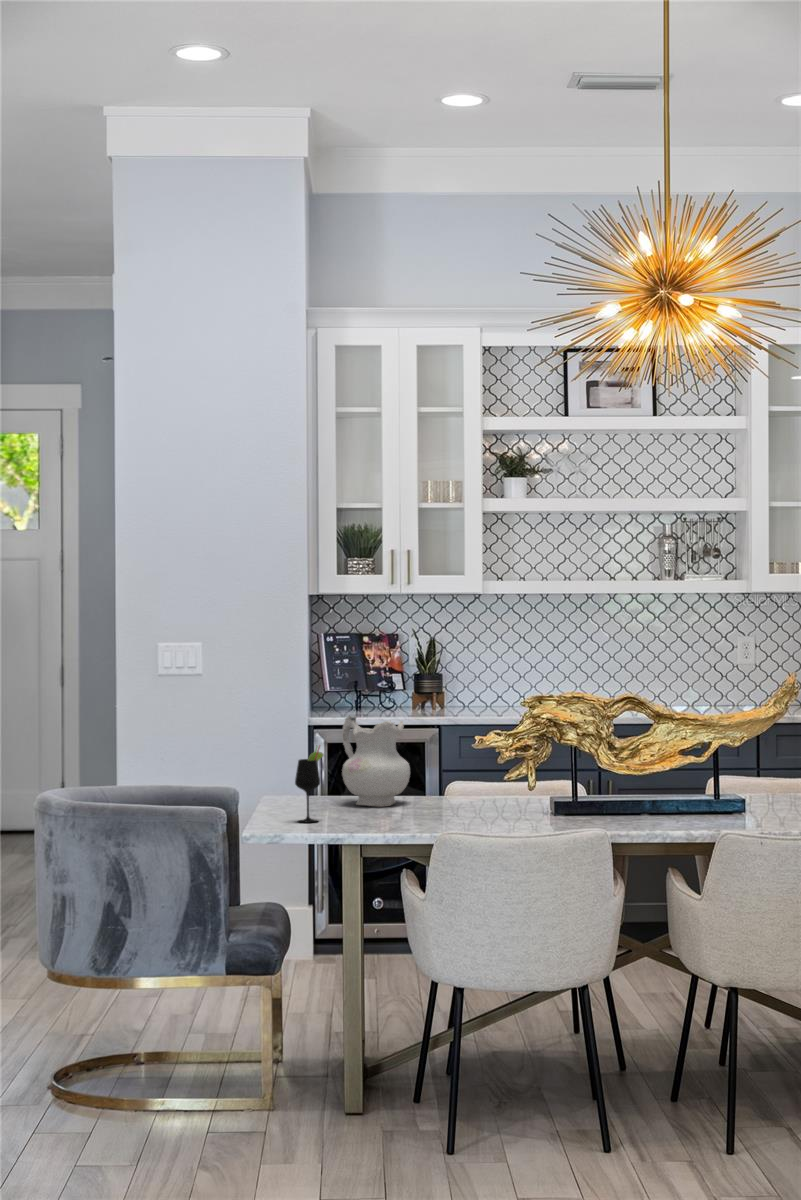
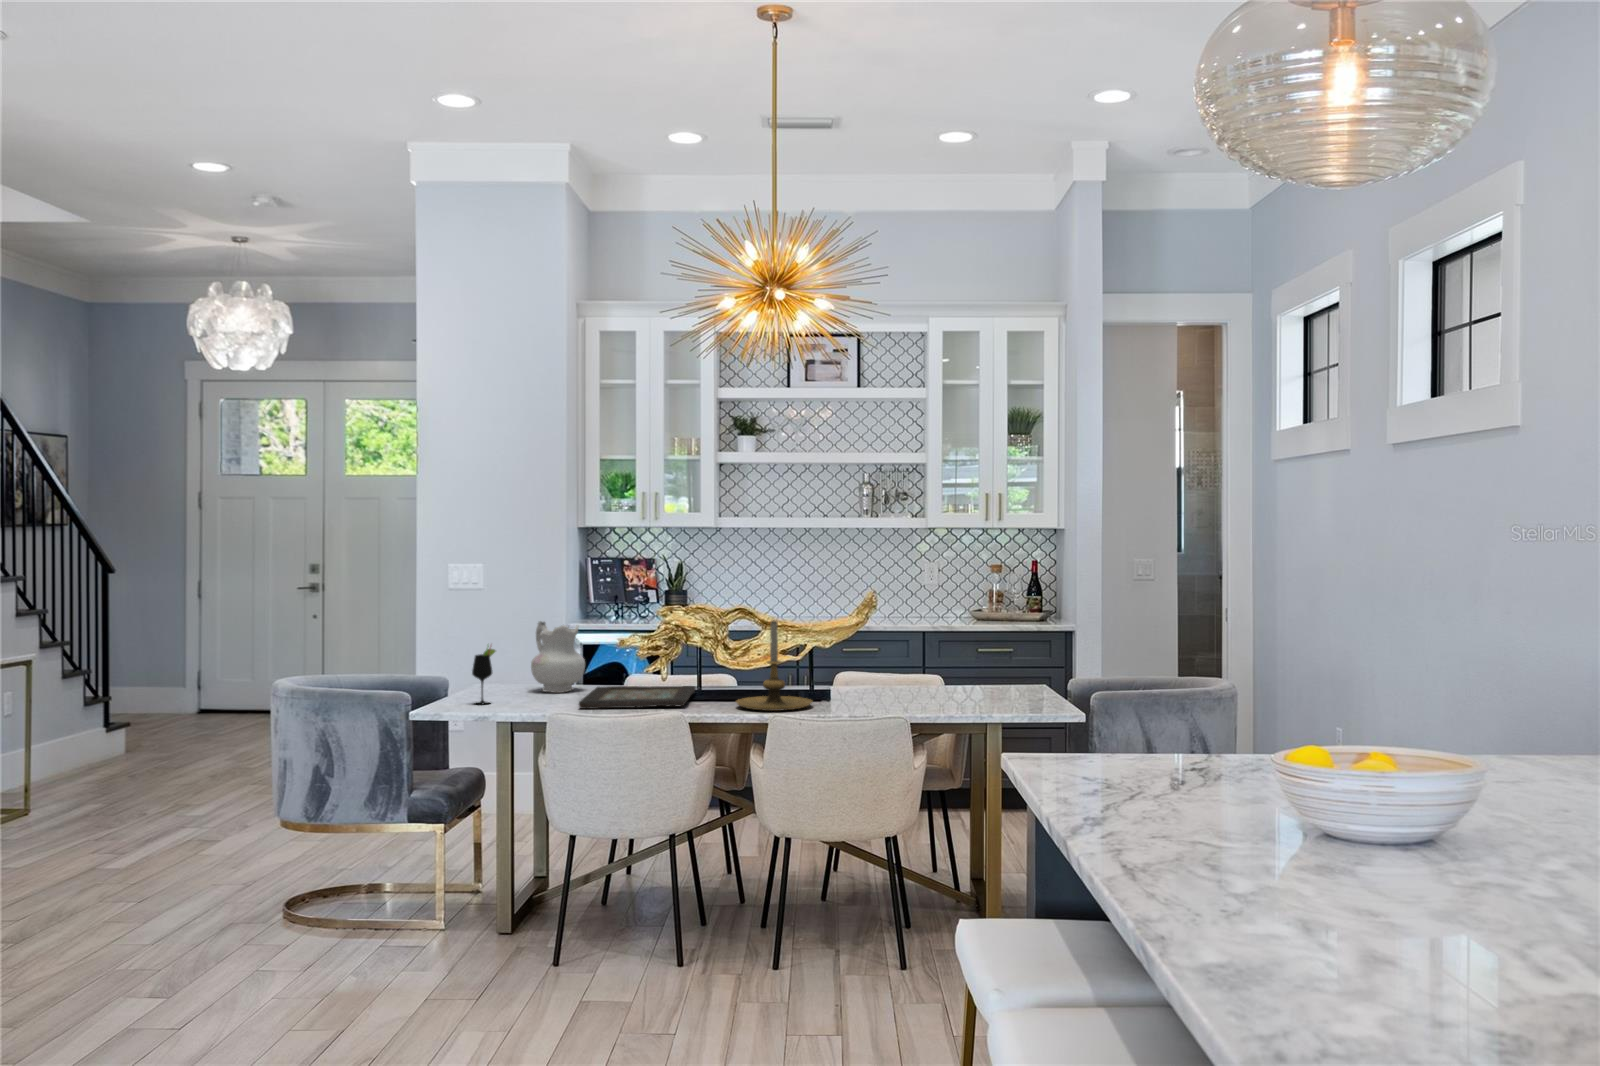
candle holder: none [639,711,738,826] -> present [736,620,812,711]
decorative tray: none [436,796,579,826] -> present [579,686,695,709]

